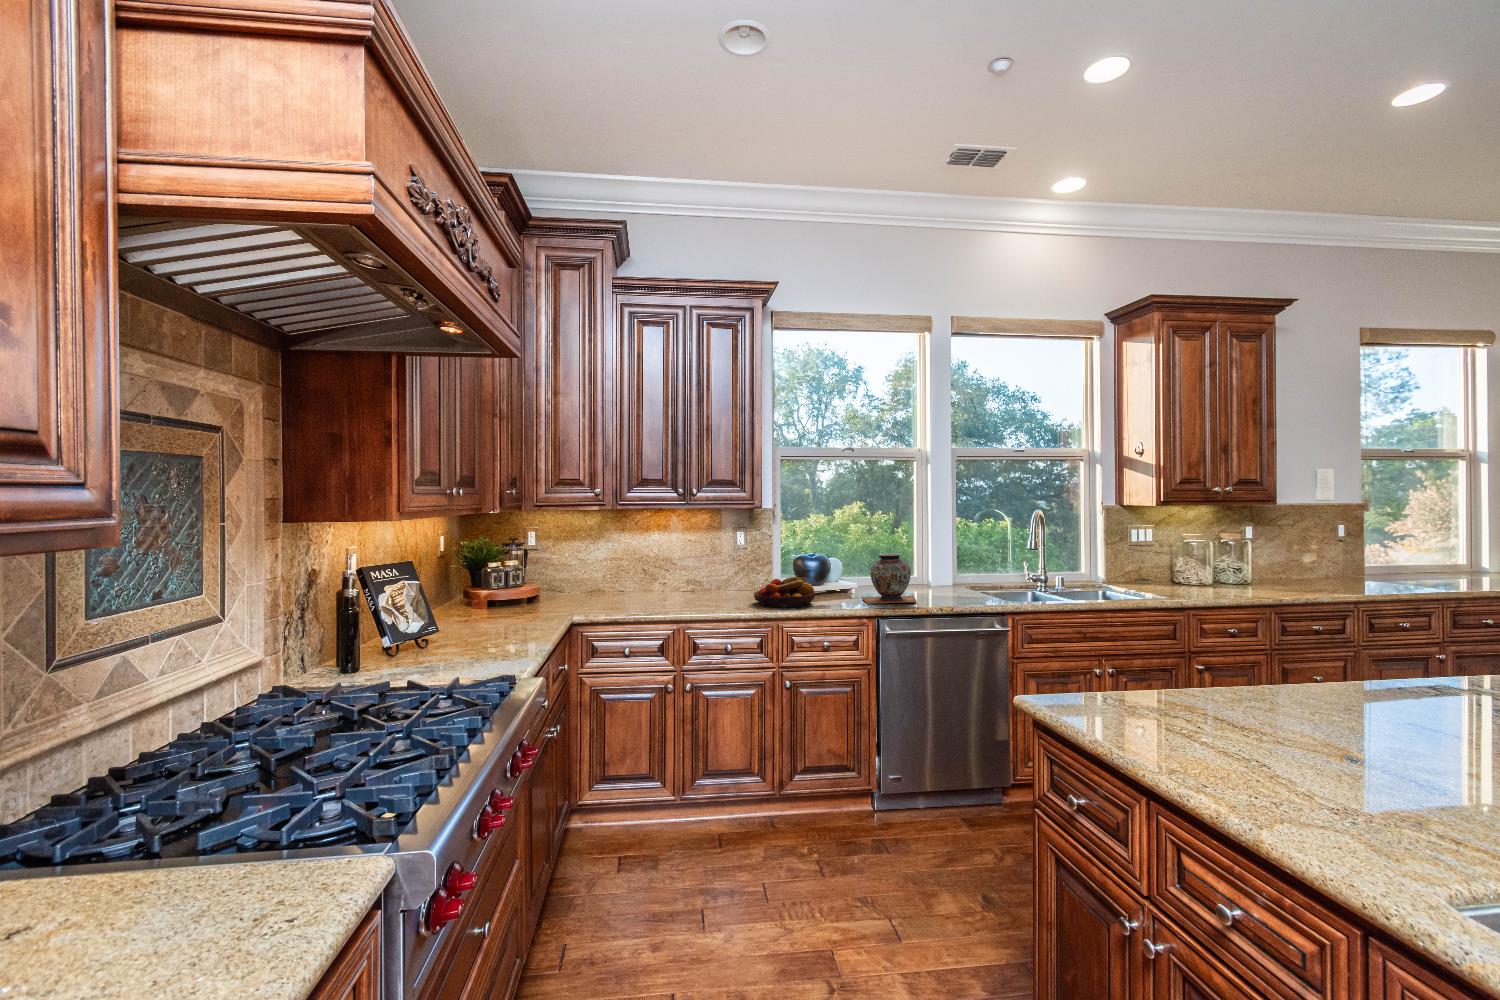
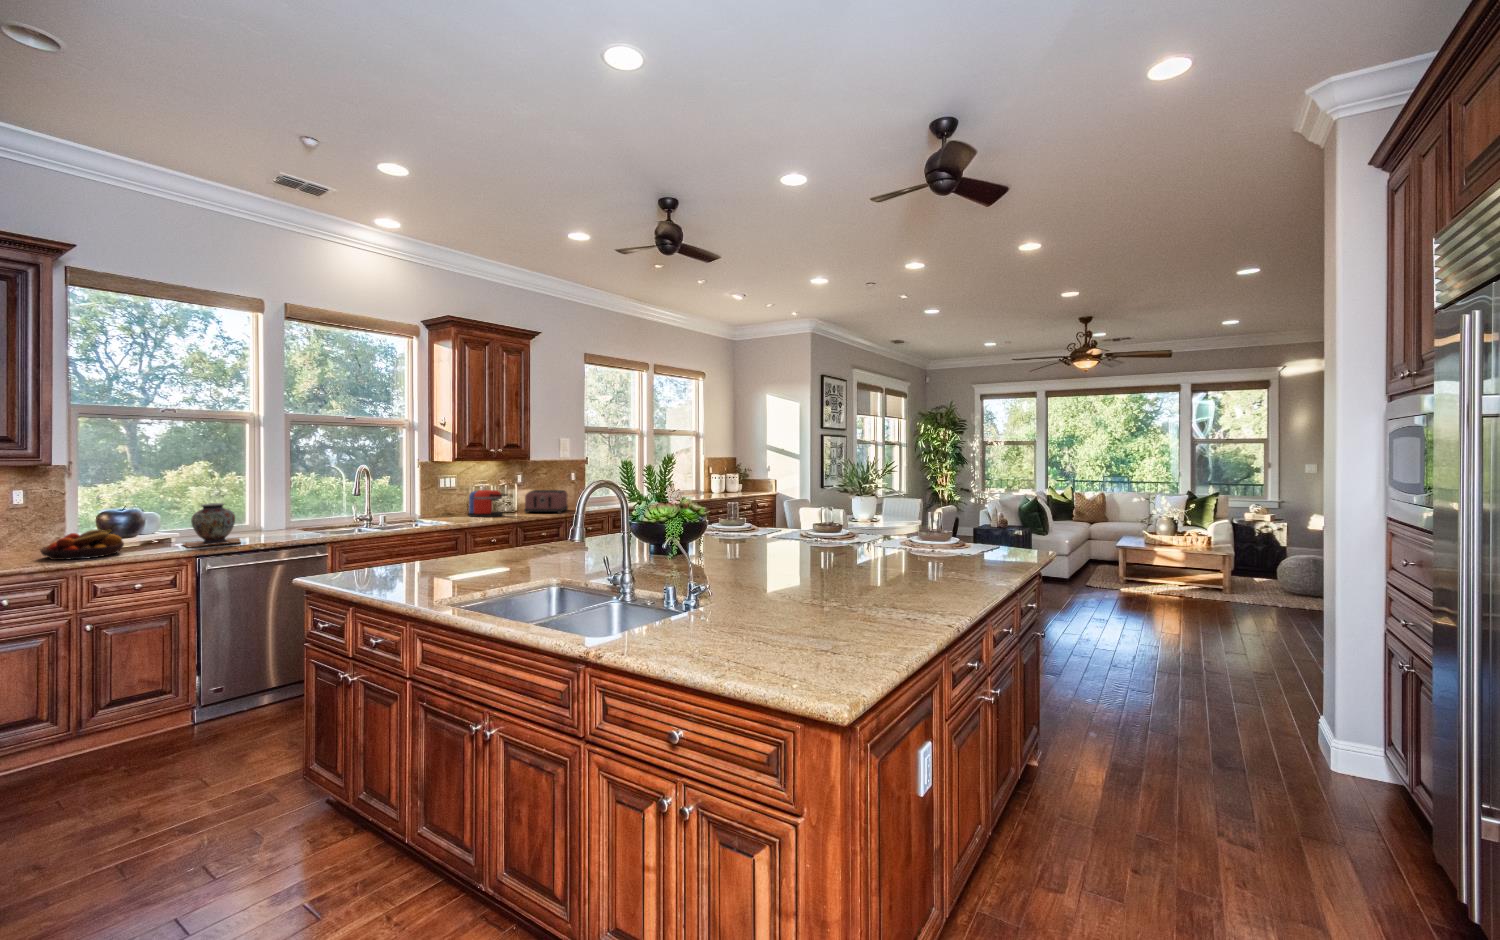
coffee maker: none [1176,549,1244,590] -> present [468,490,507,516]
toaster: none [1268,552,1347,593] -> present [524,490,568,513]

